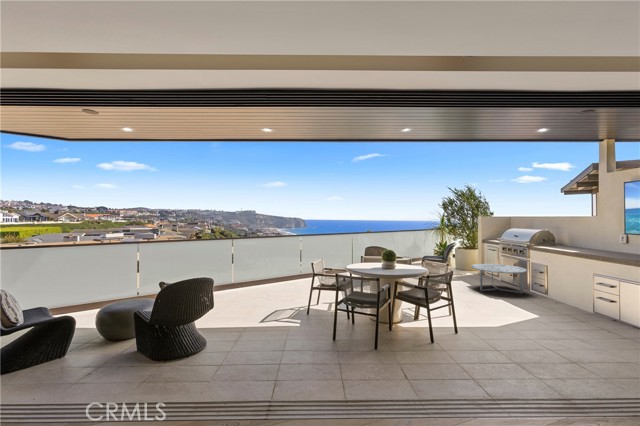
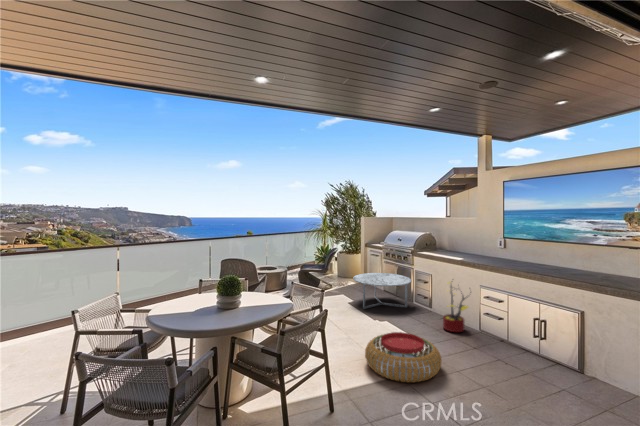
decorative plant: none [556,267,583,312] -> present [443,282,468,332]
pouf: none [482,301,548,335] -> present [365,332,441,382]

